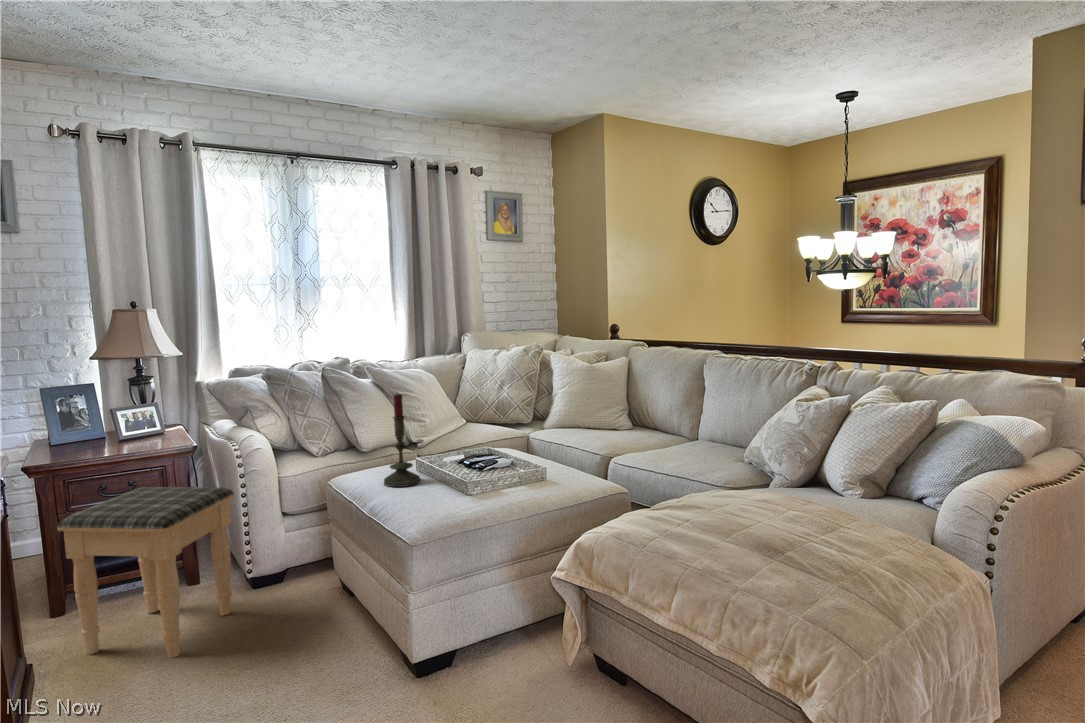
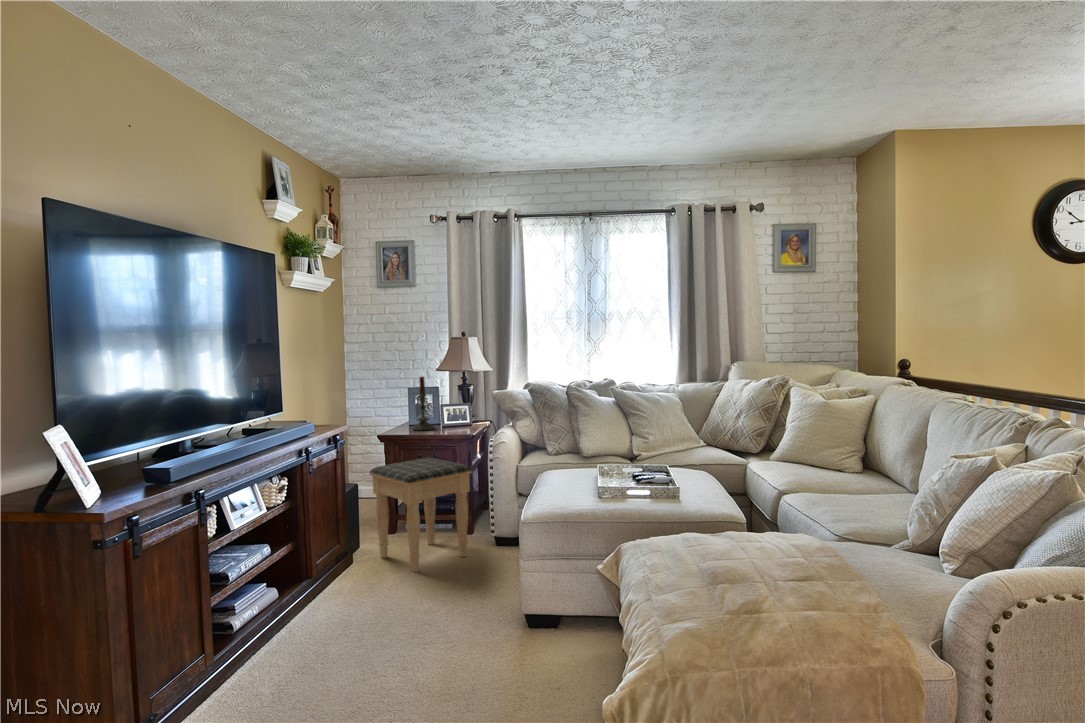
candle: present [384,393,420,487] -> present [413,376,434,431]

